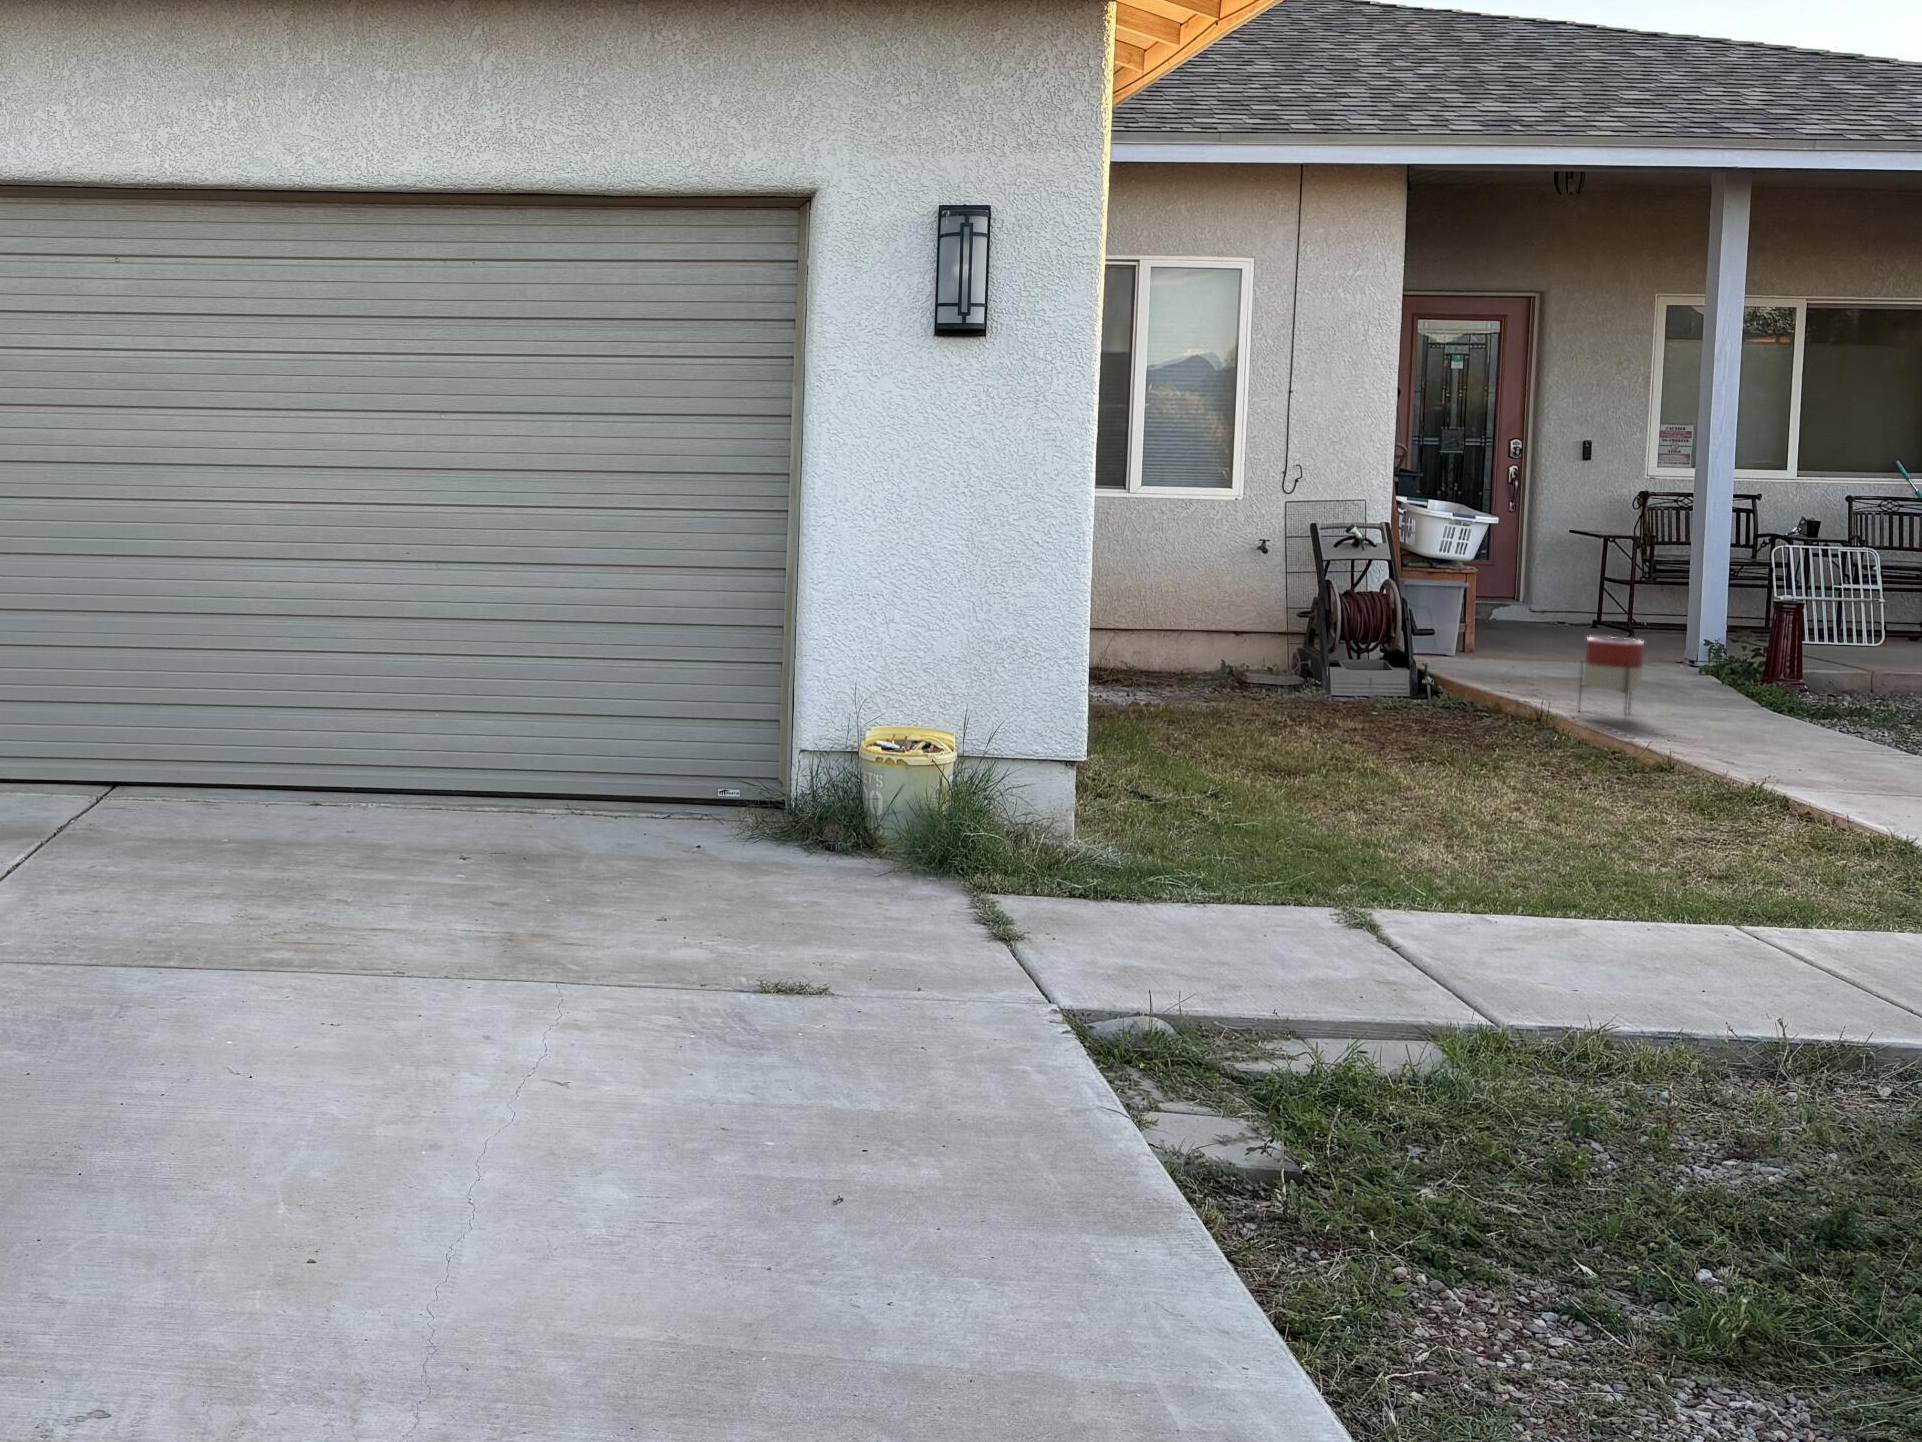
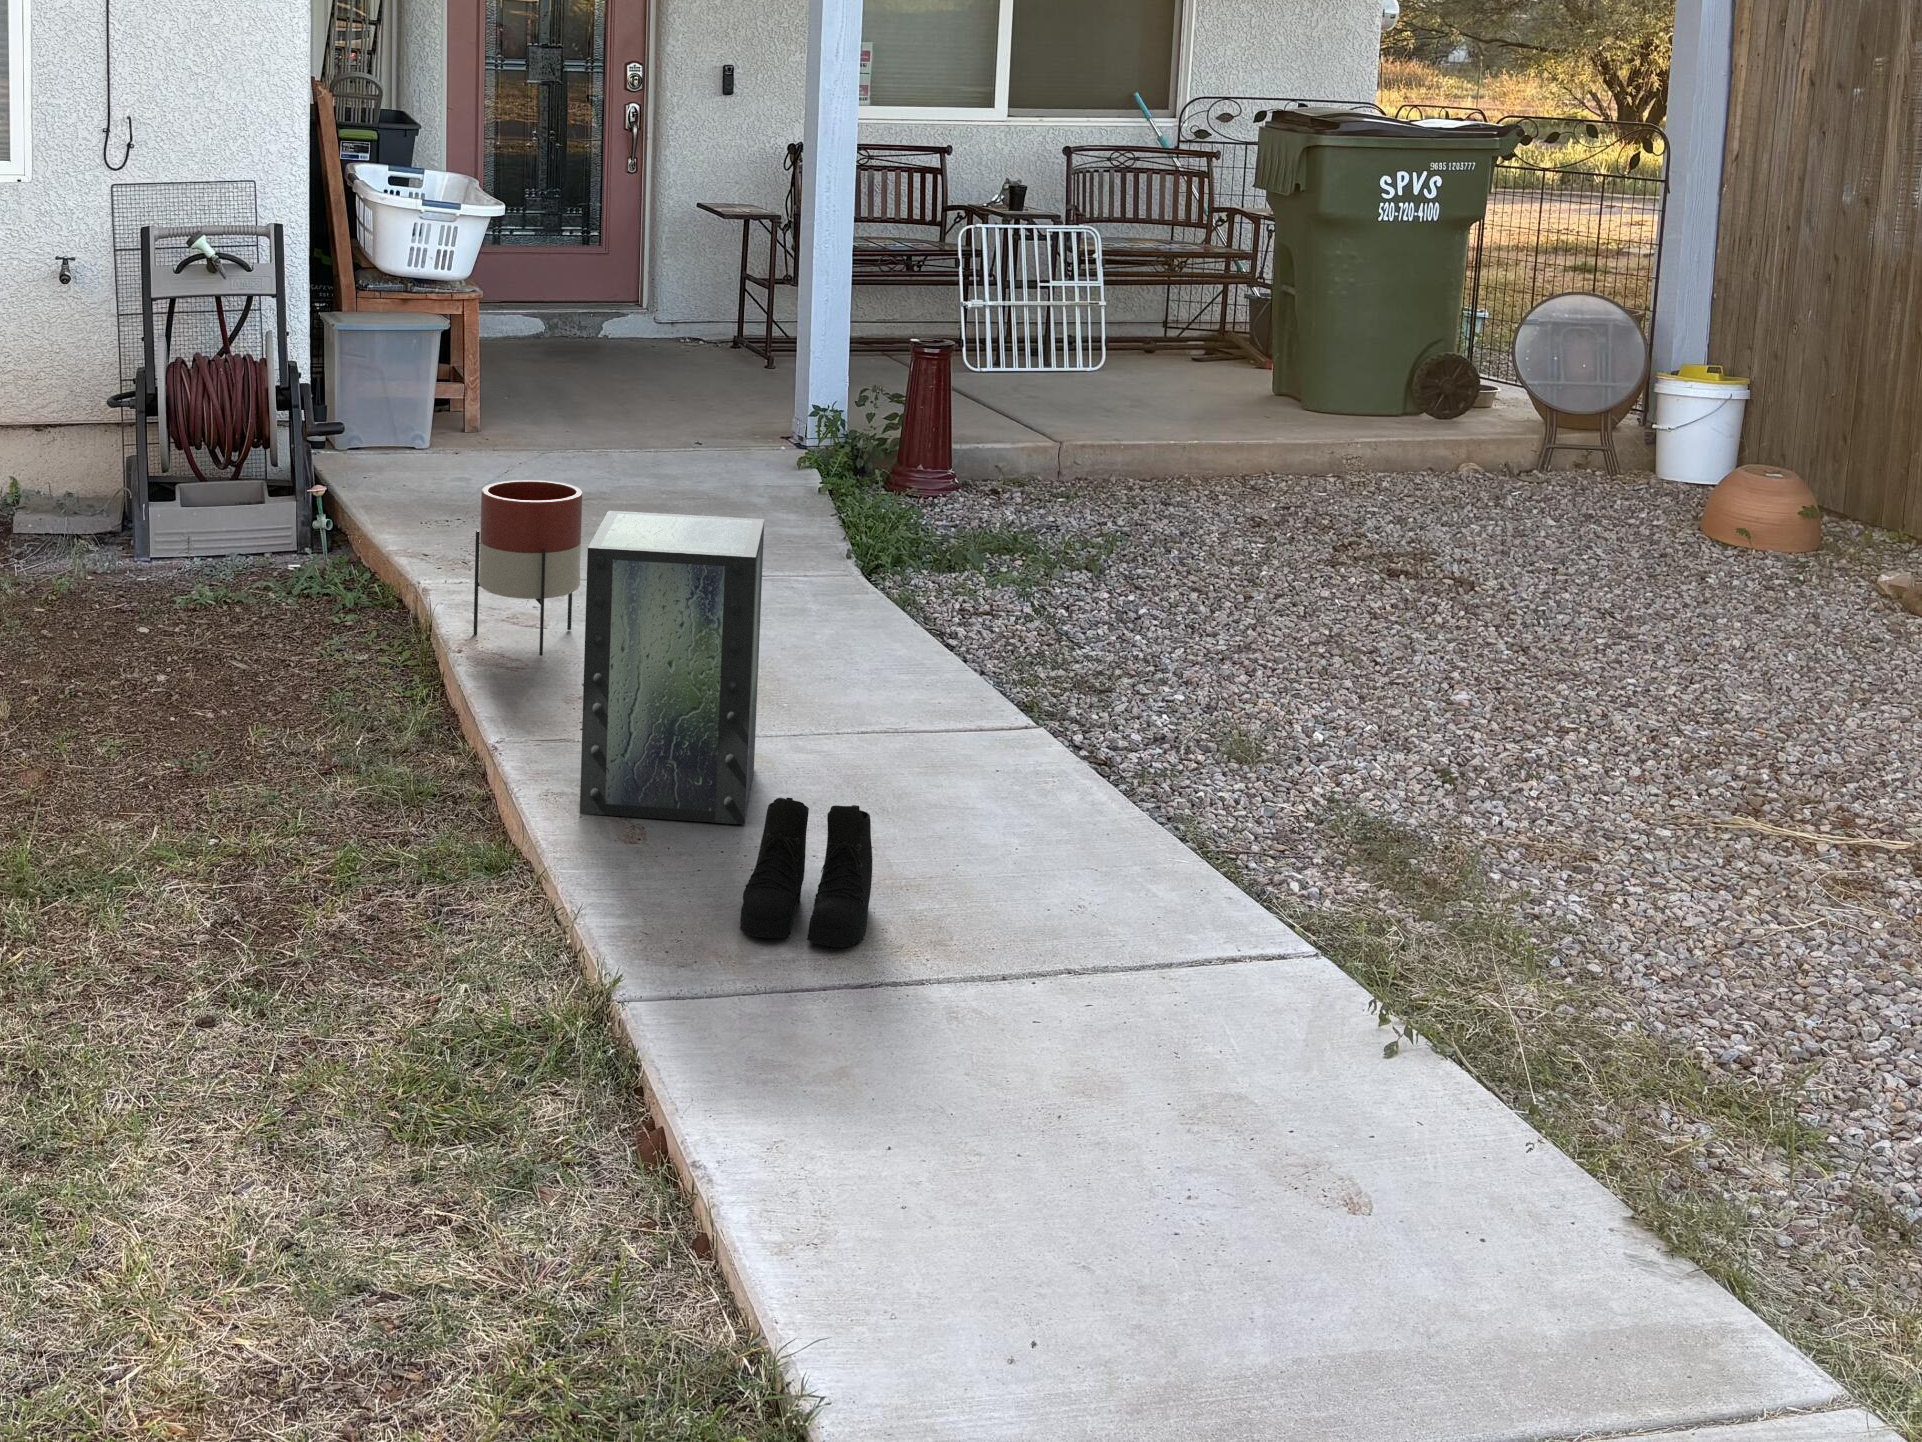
storage box: none [1695,630,1800,762] -> present [580,511,764,825]
boots: none [1814,732,1878,787] -> present [740,798,872,948]

